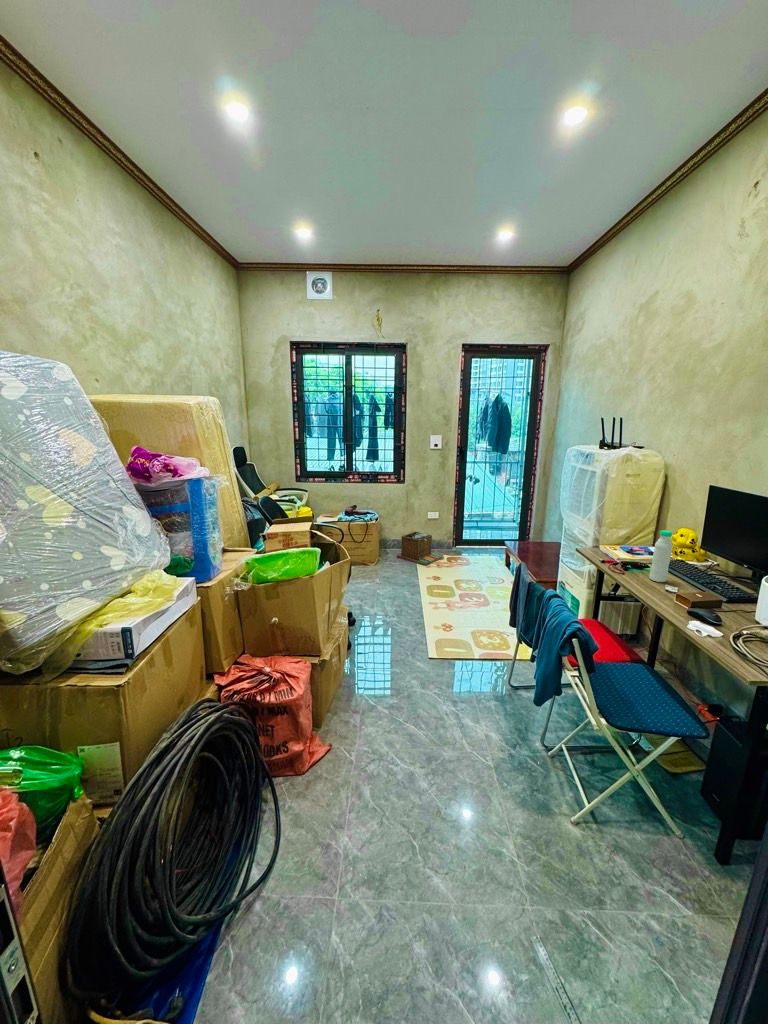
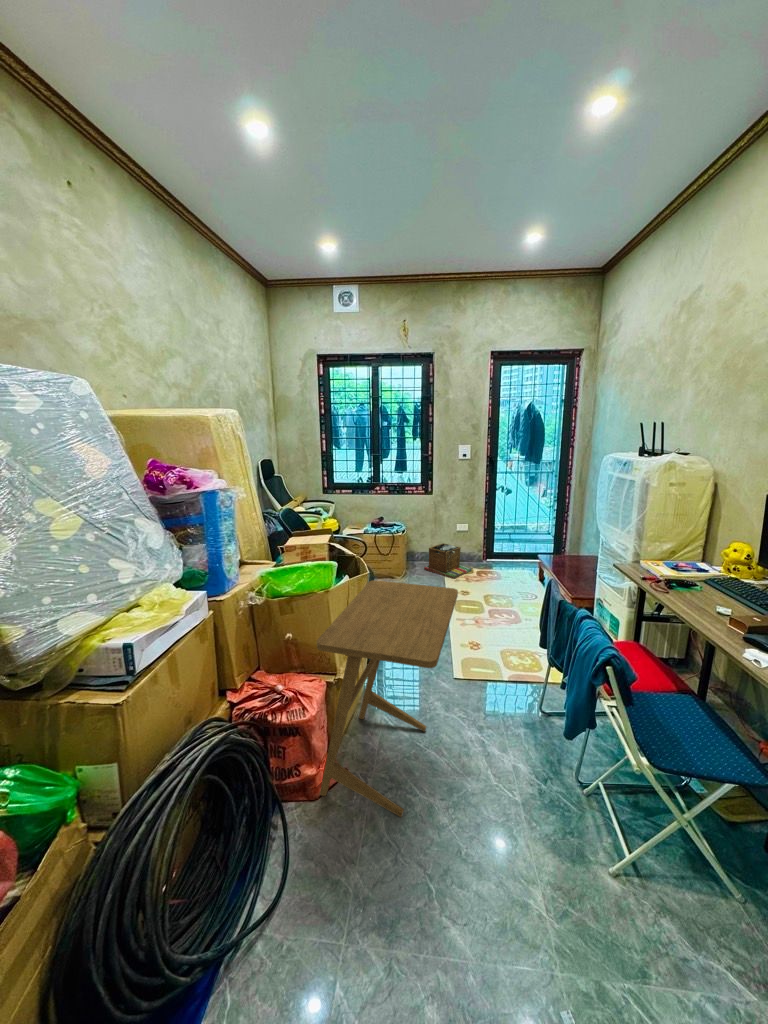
water bottle: present [649,530,673,582] -> none [698,544,724,602]
side table: none [306,566,436,785] -> present [317,580,458,817]

